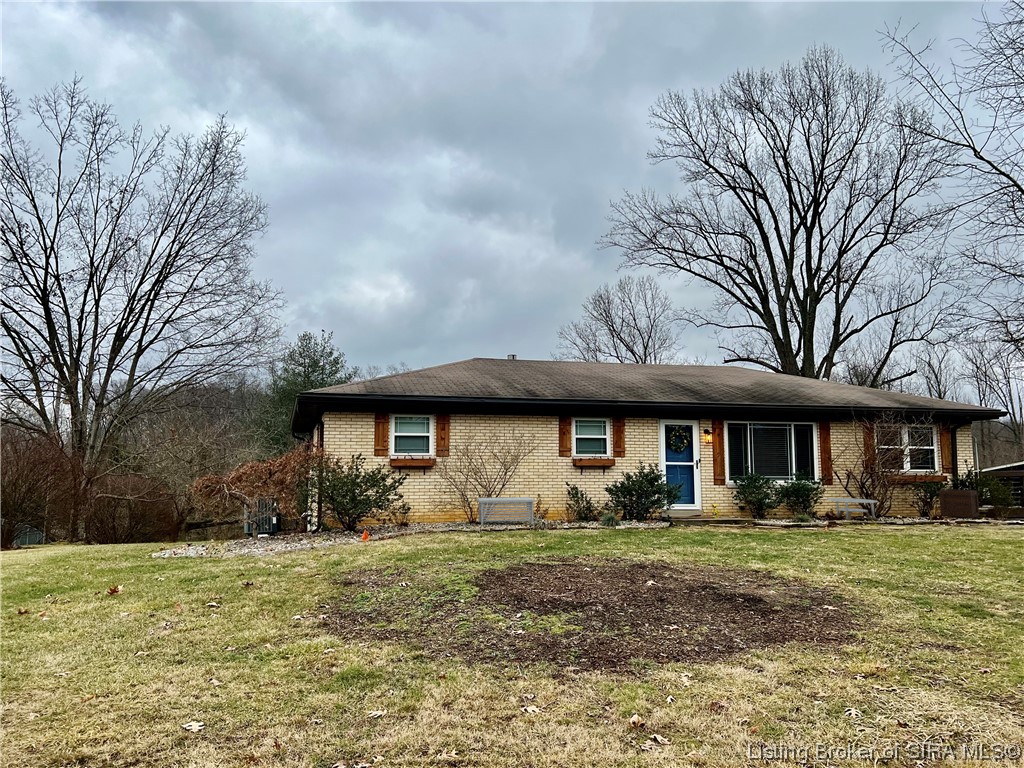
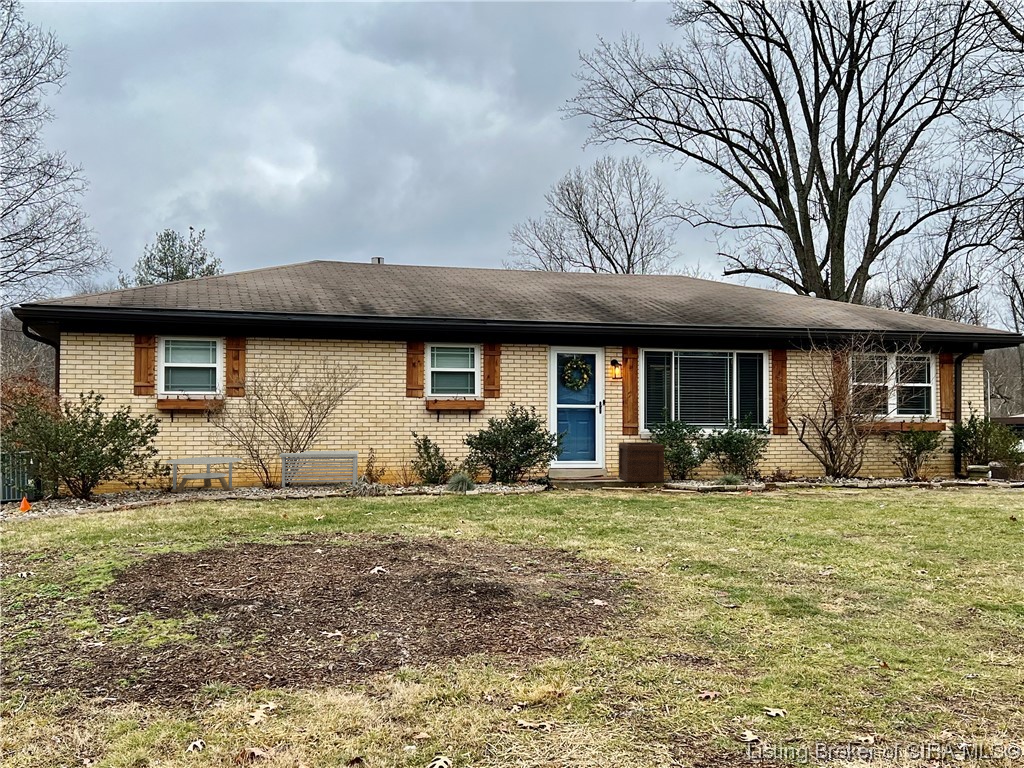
wooden crate: present [939,489,979,518] -> present [619,442,664,482]
round table: present [827,498,878,520] -> present [166,457,243,492]

